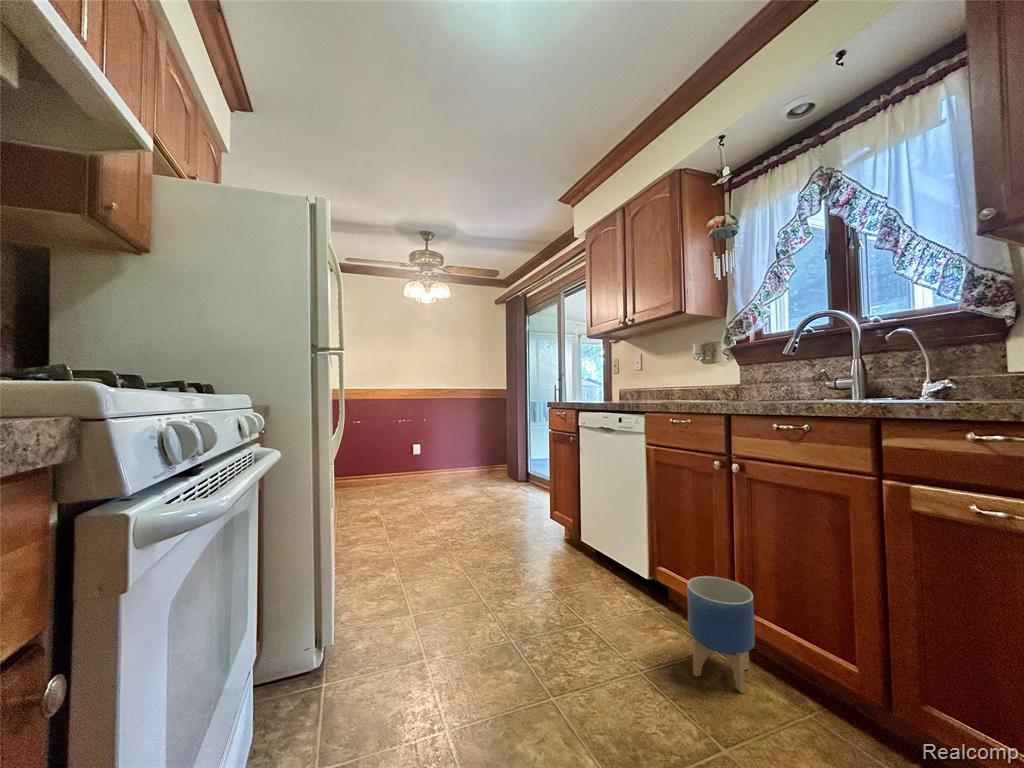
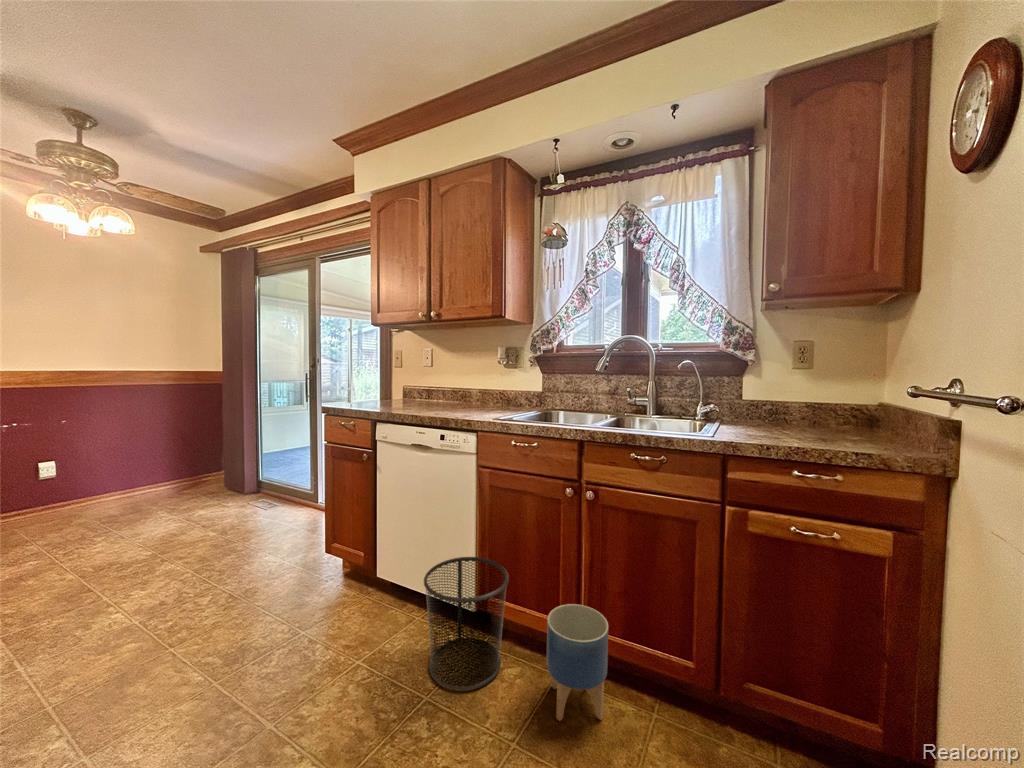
trash can: none [591,524,667,631] -> present [424,557,509,691]

